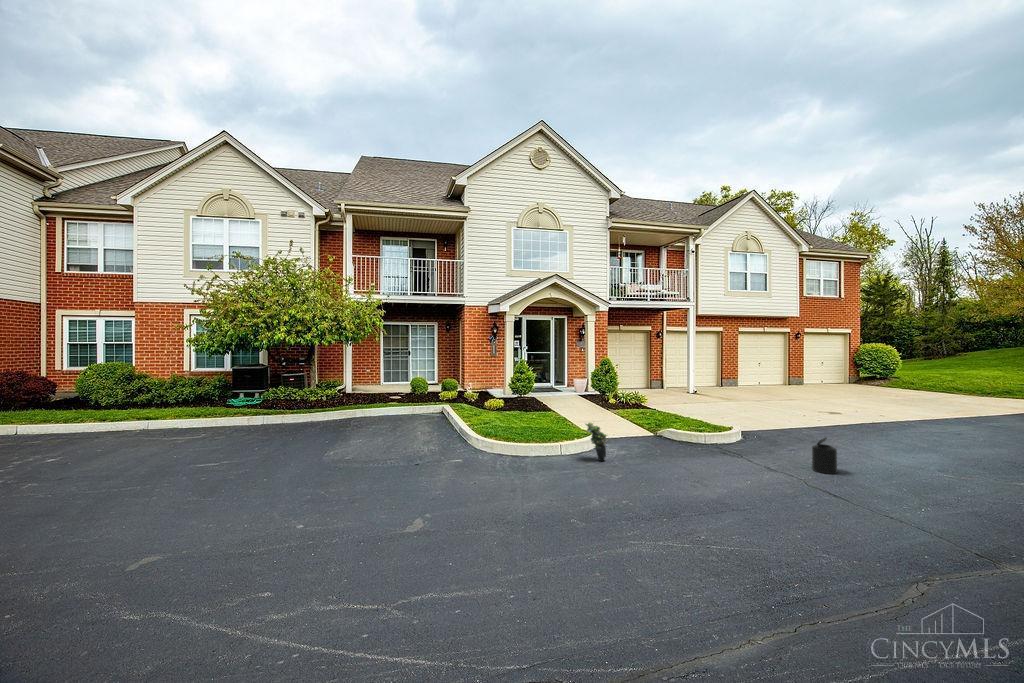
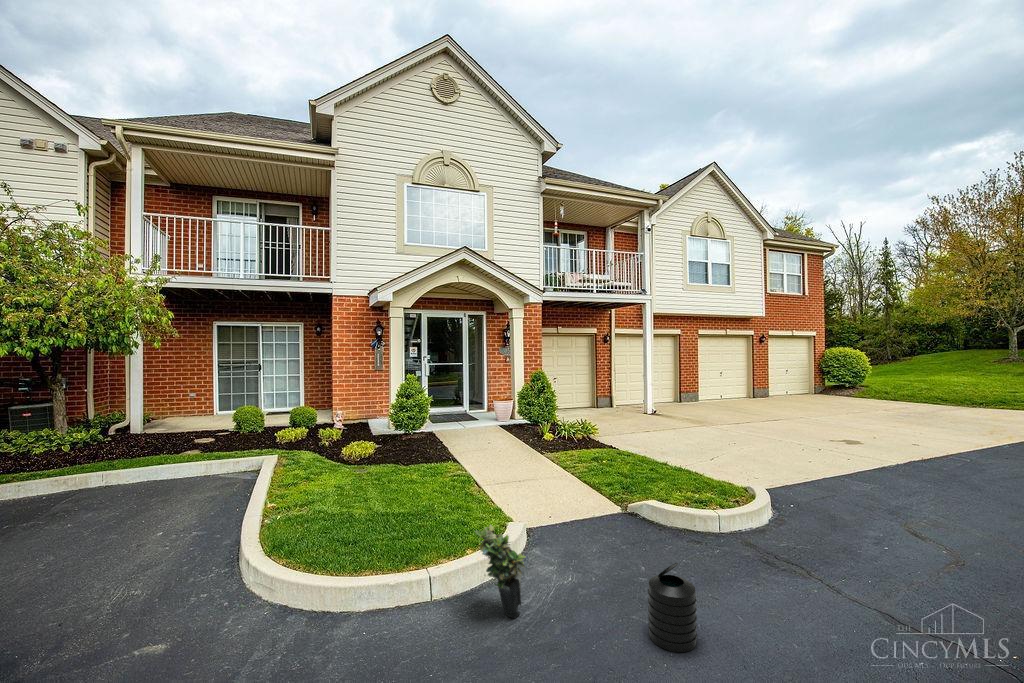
trash can: present [812,438,837,474] -> present [648,563,697,652]

